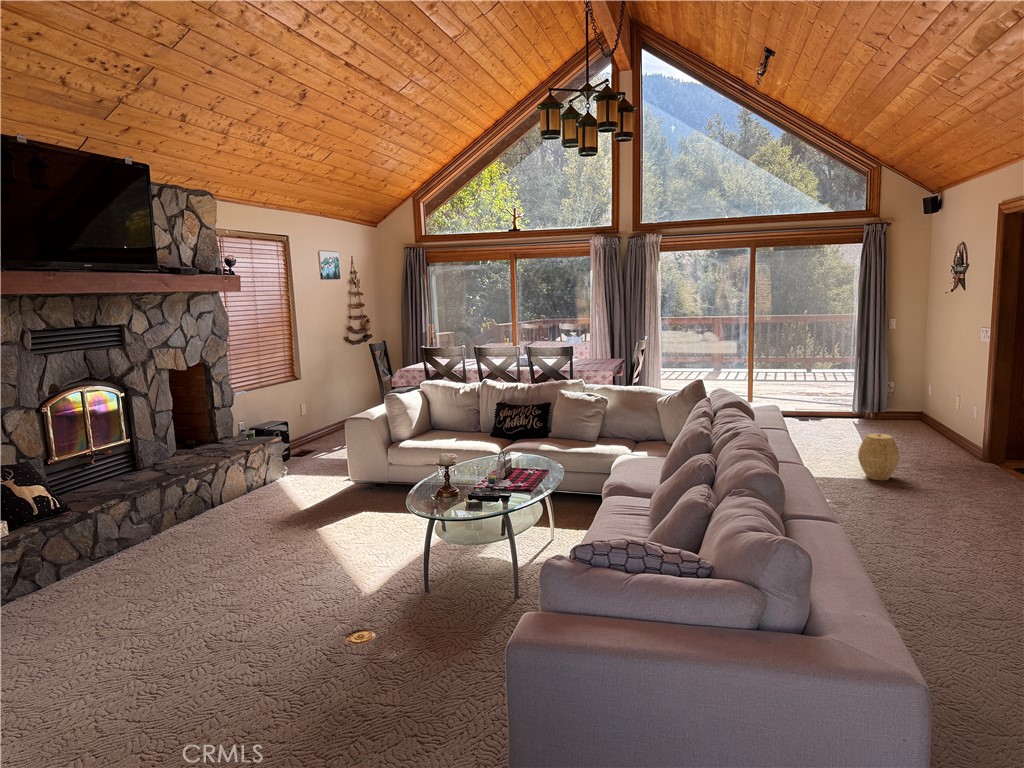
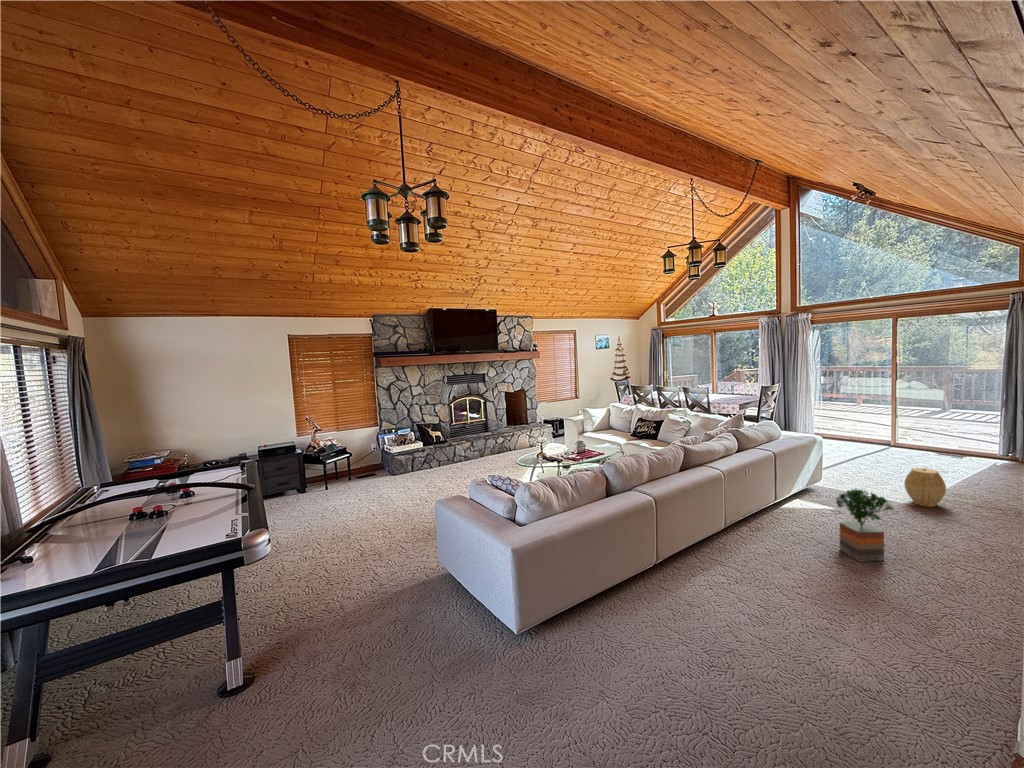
potted tree: none [916,468,986,568] -> present [836,489,894,561]

